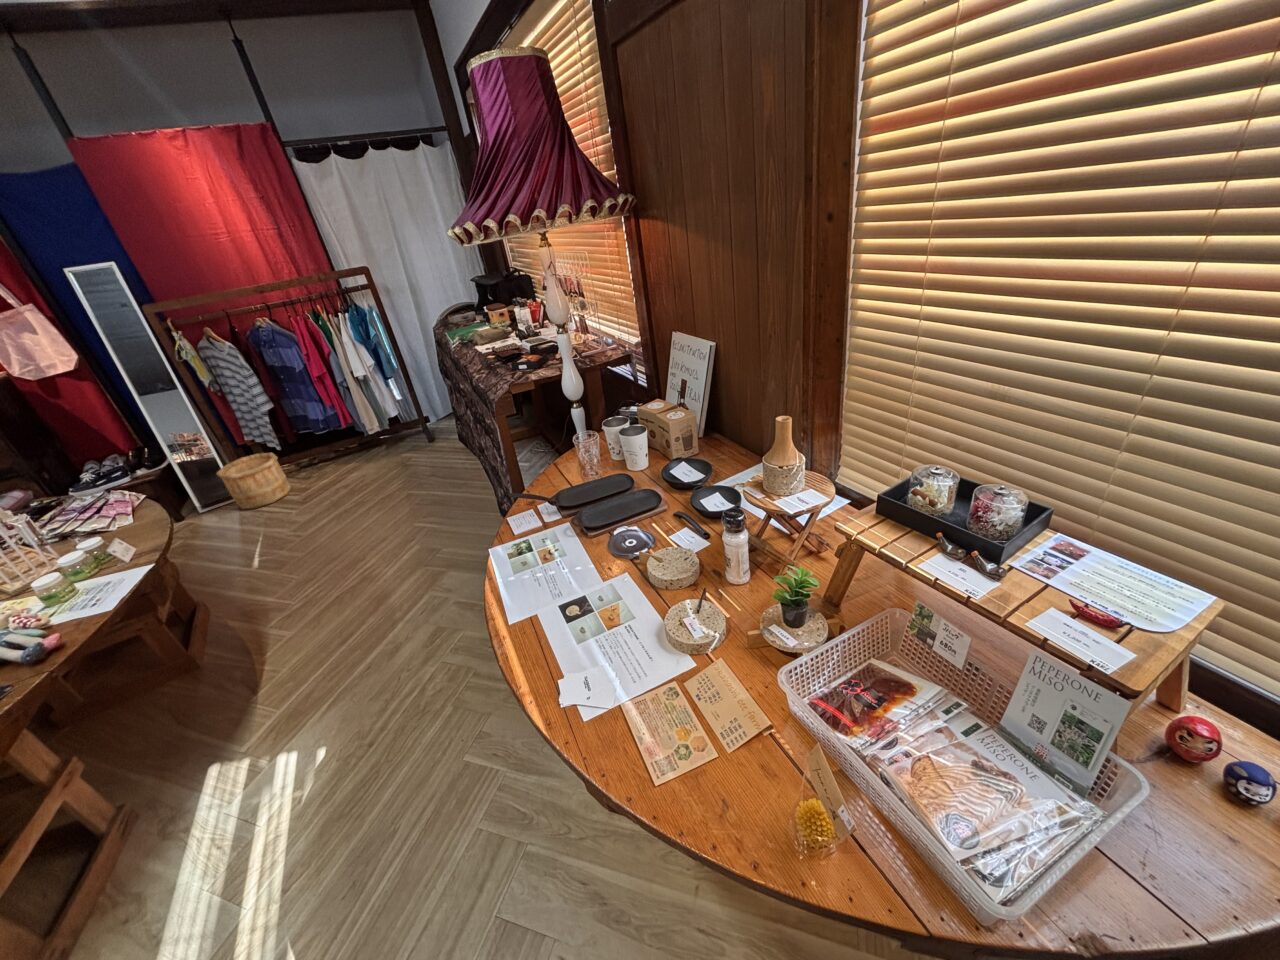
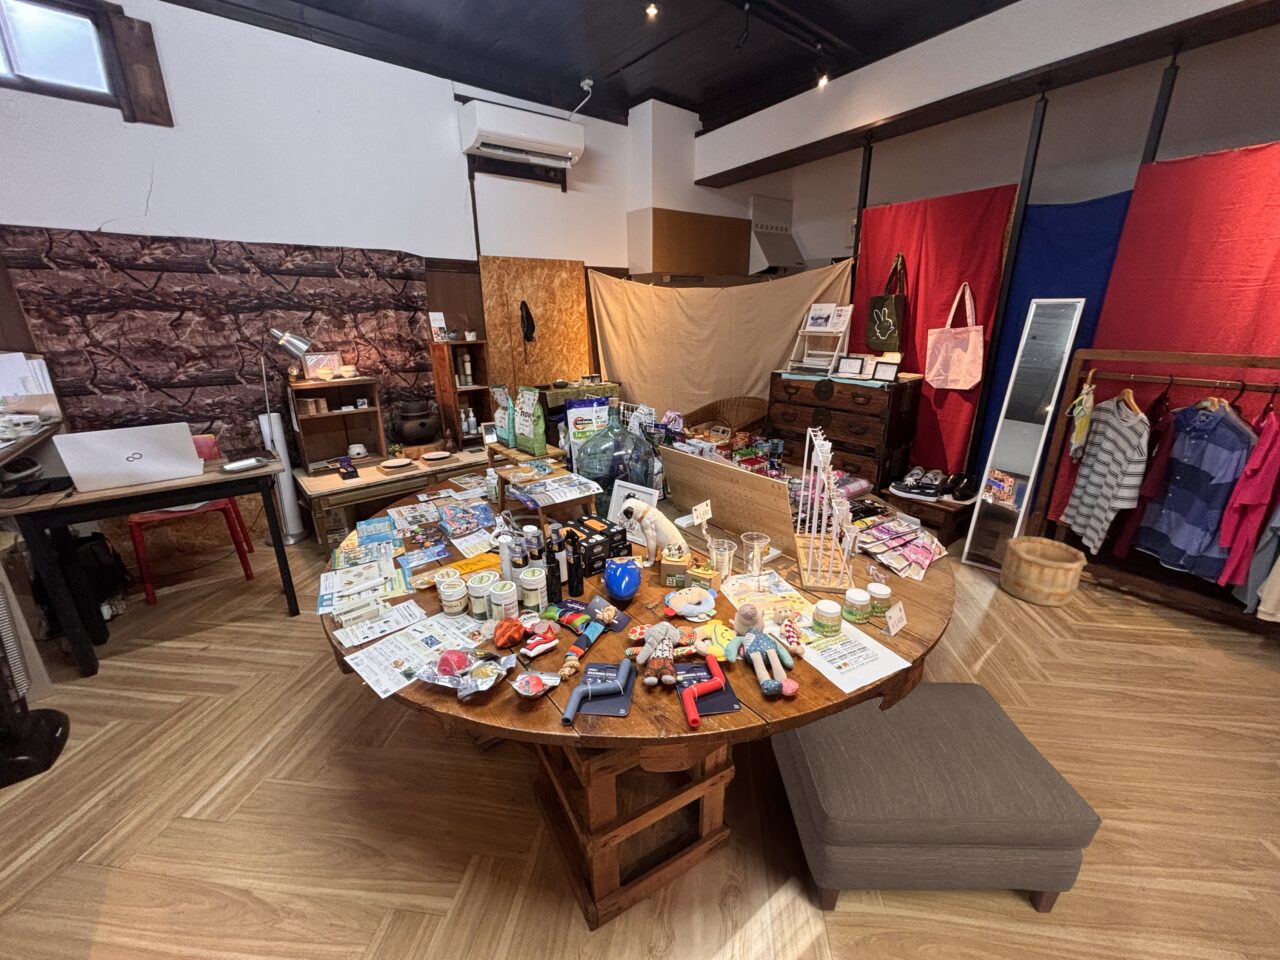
ottoman: none [67,555,355,749] -> present [771,682,1102,913]

